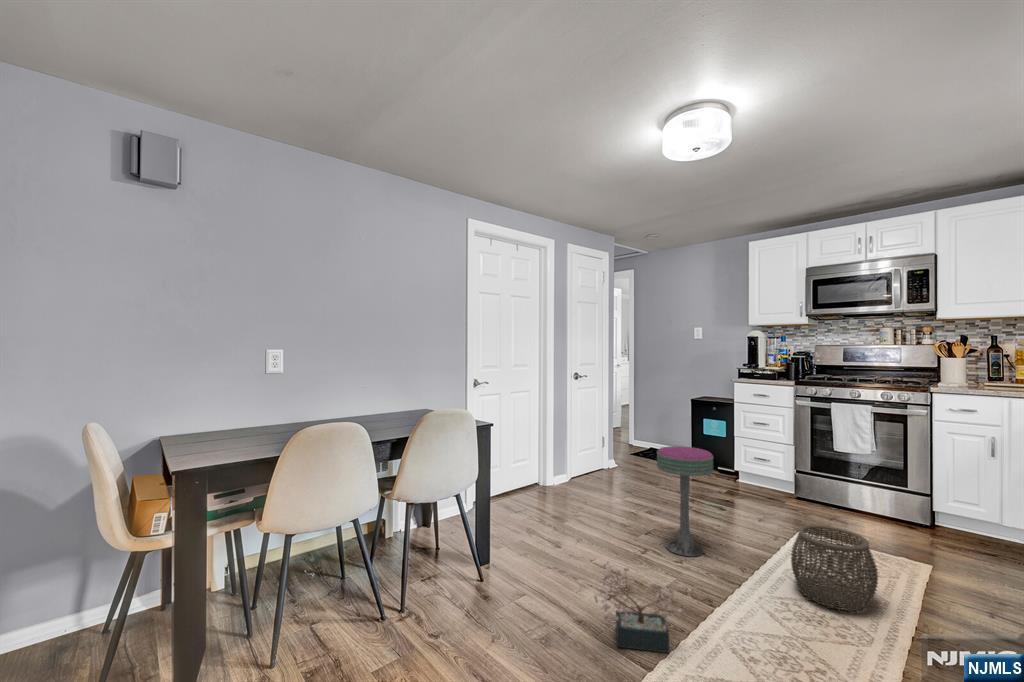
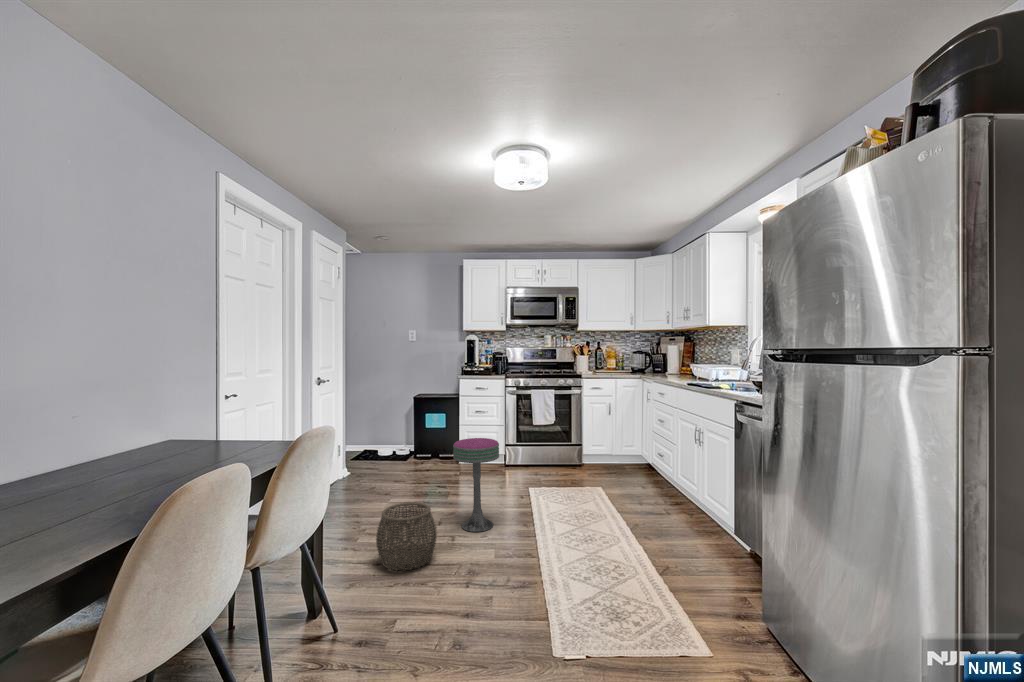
woven basket: present [791,525,878,612] -> present [376,502,437,571]
decorative plant: present [594,562,682,653] -> none [483,548,547,618]

